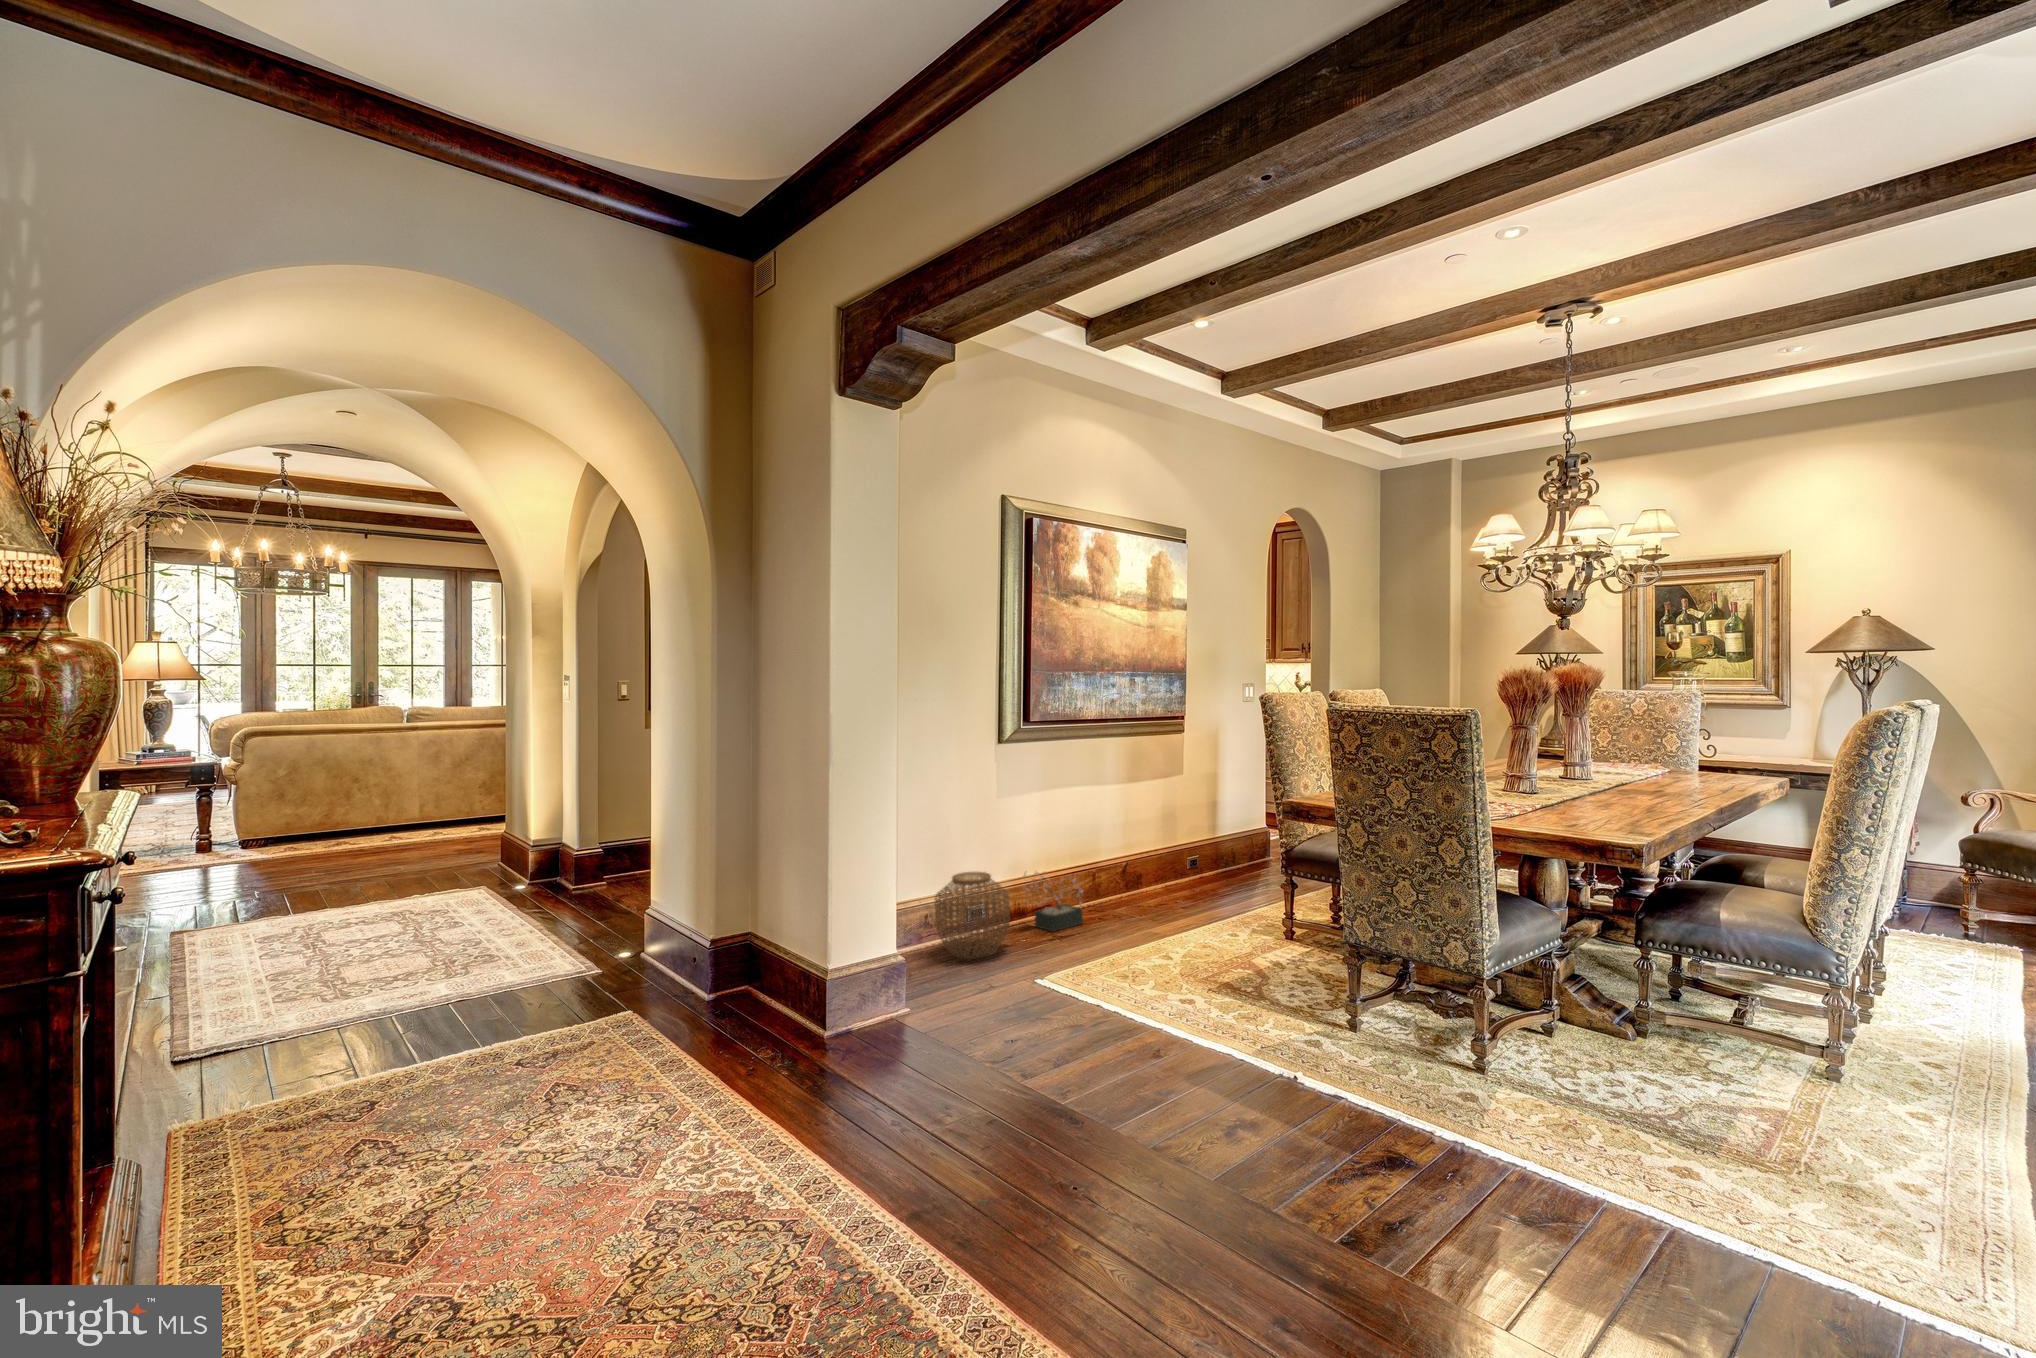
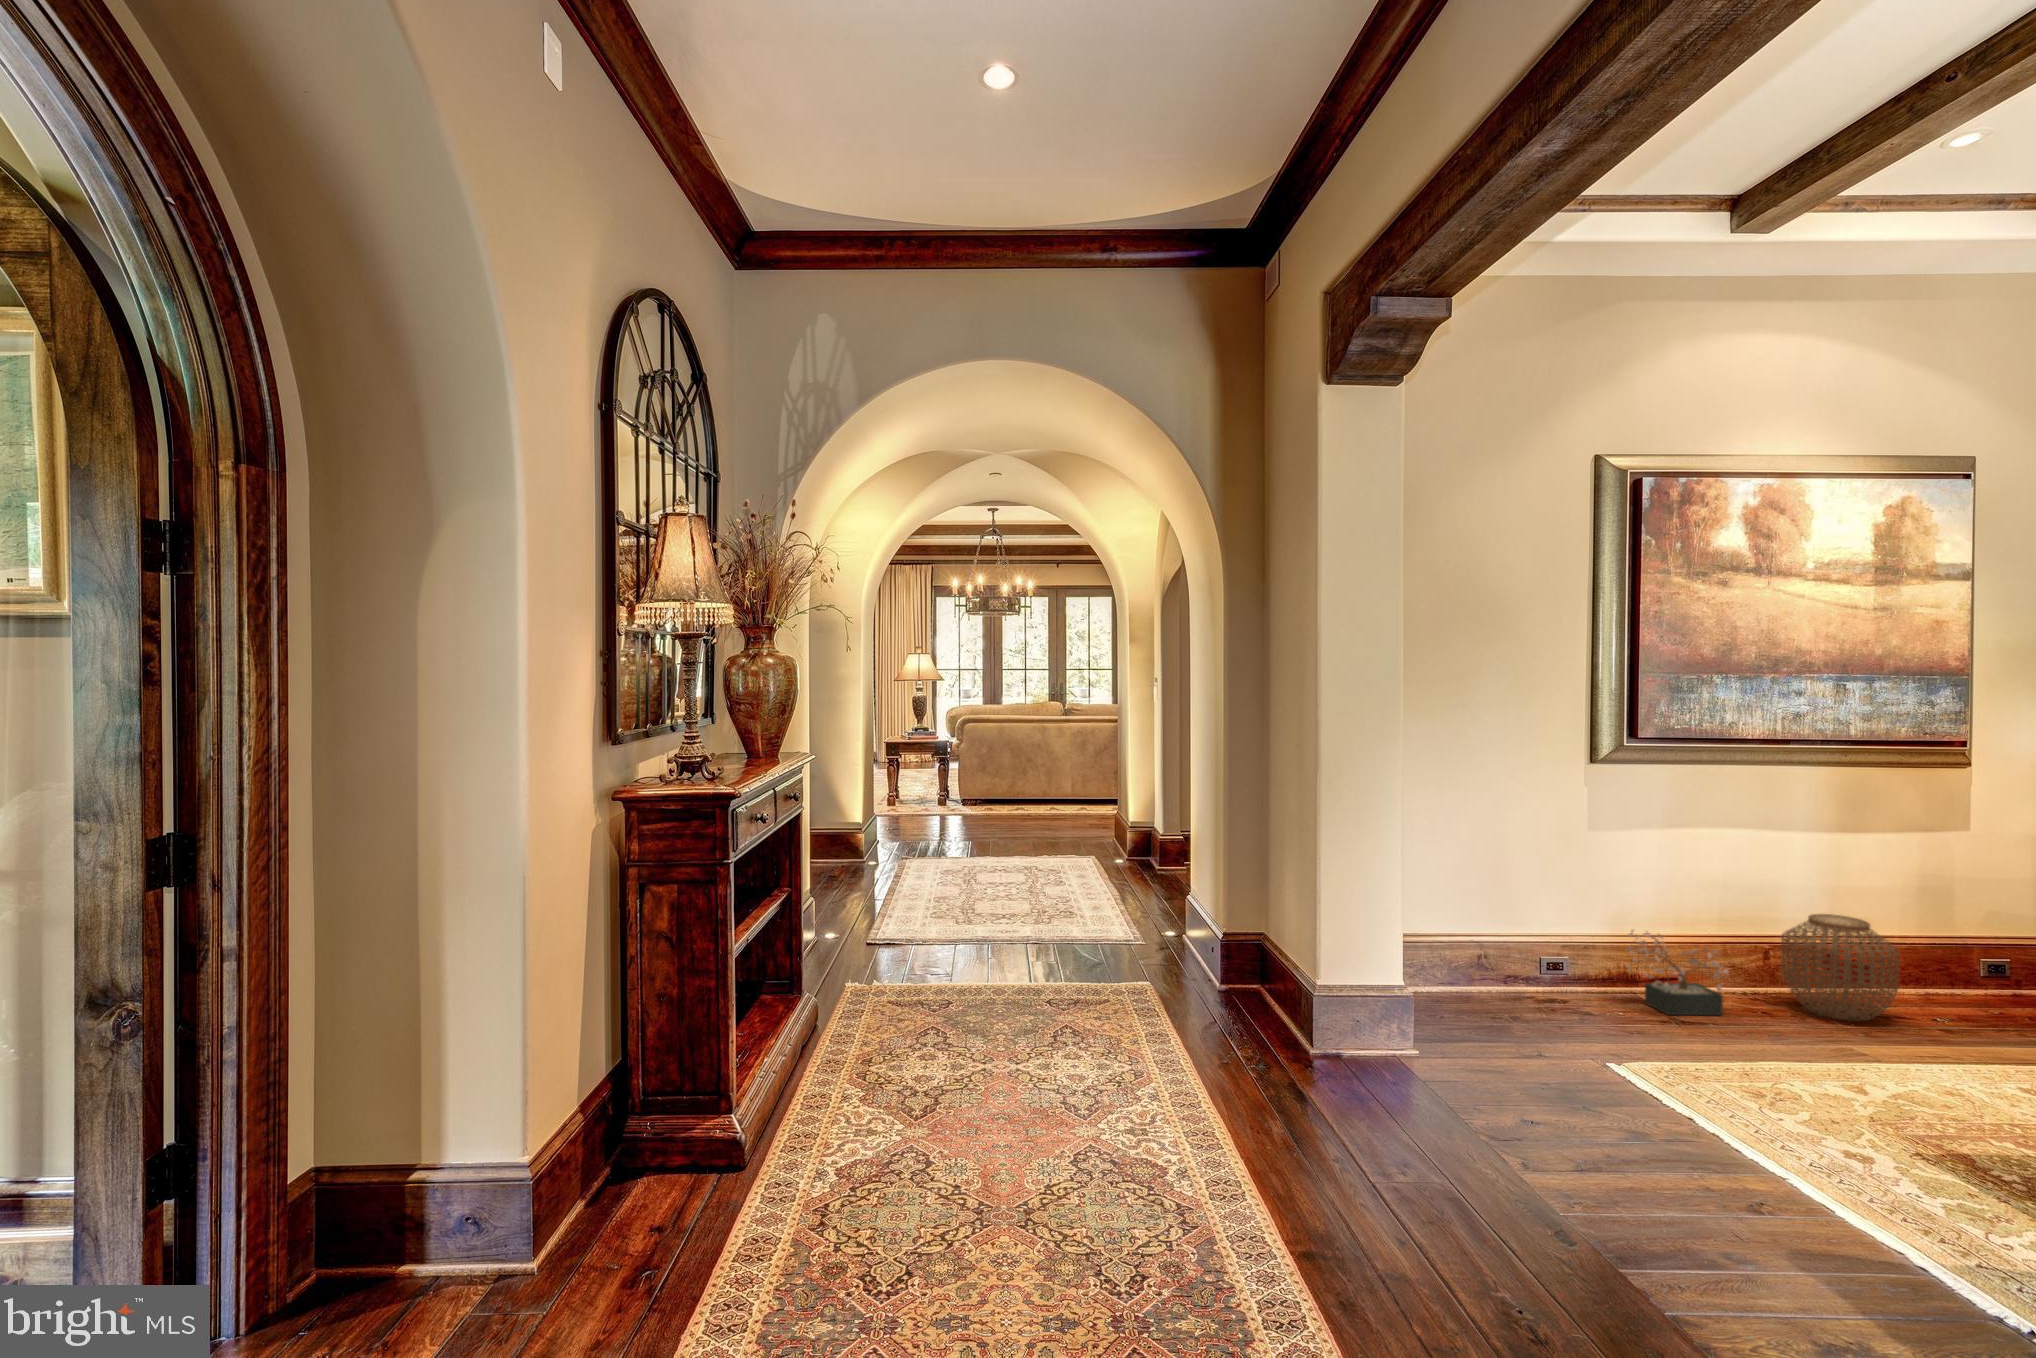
woven basket: present [935,872,1010,959] -> present [1781,914,1899,1021]

